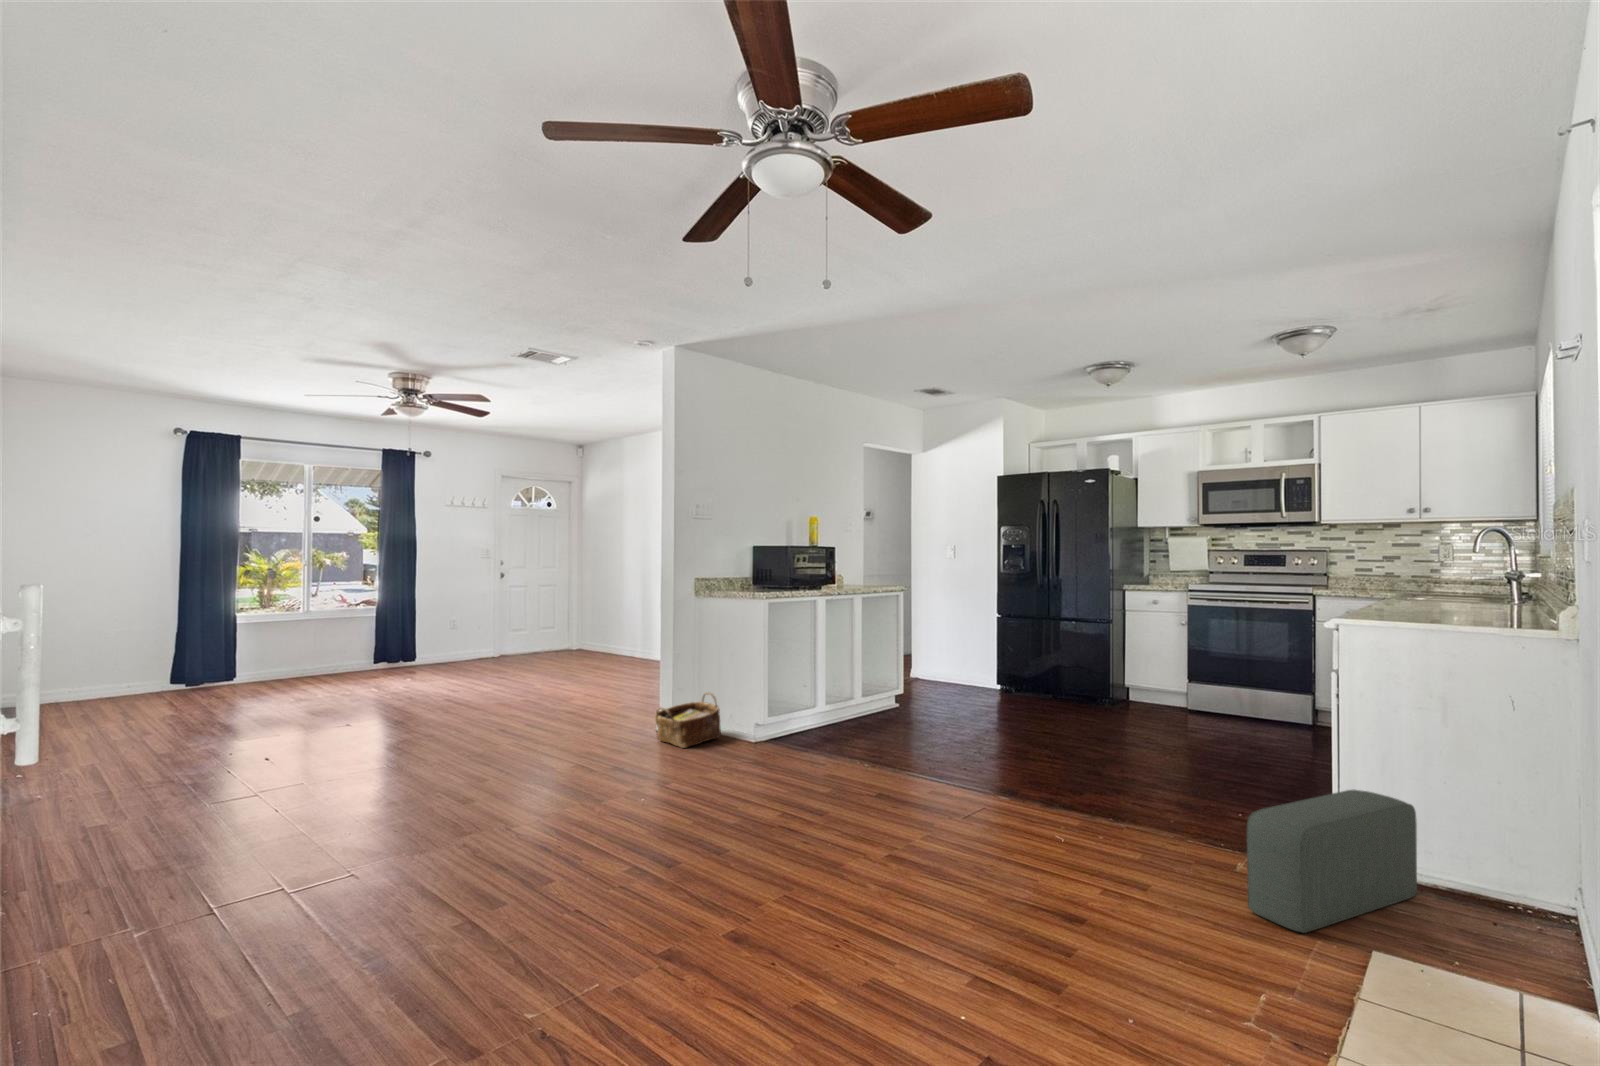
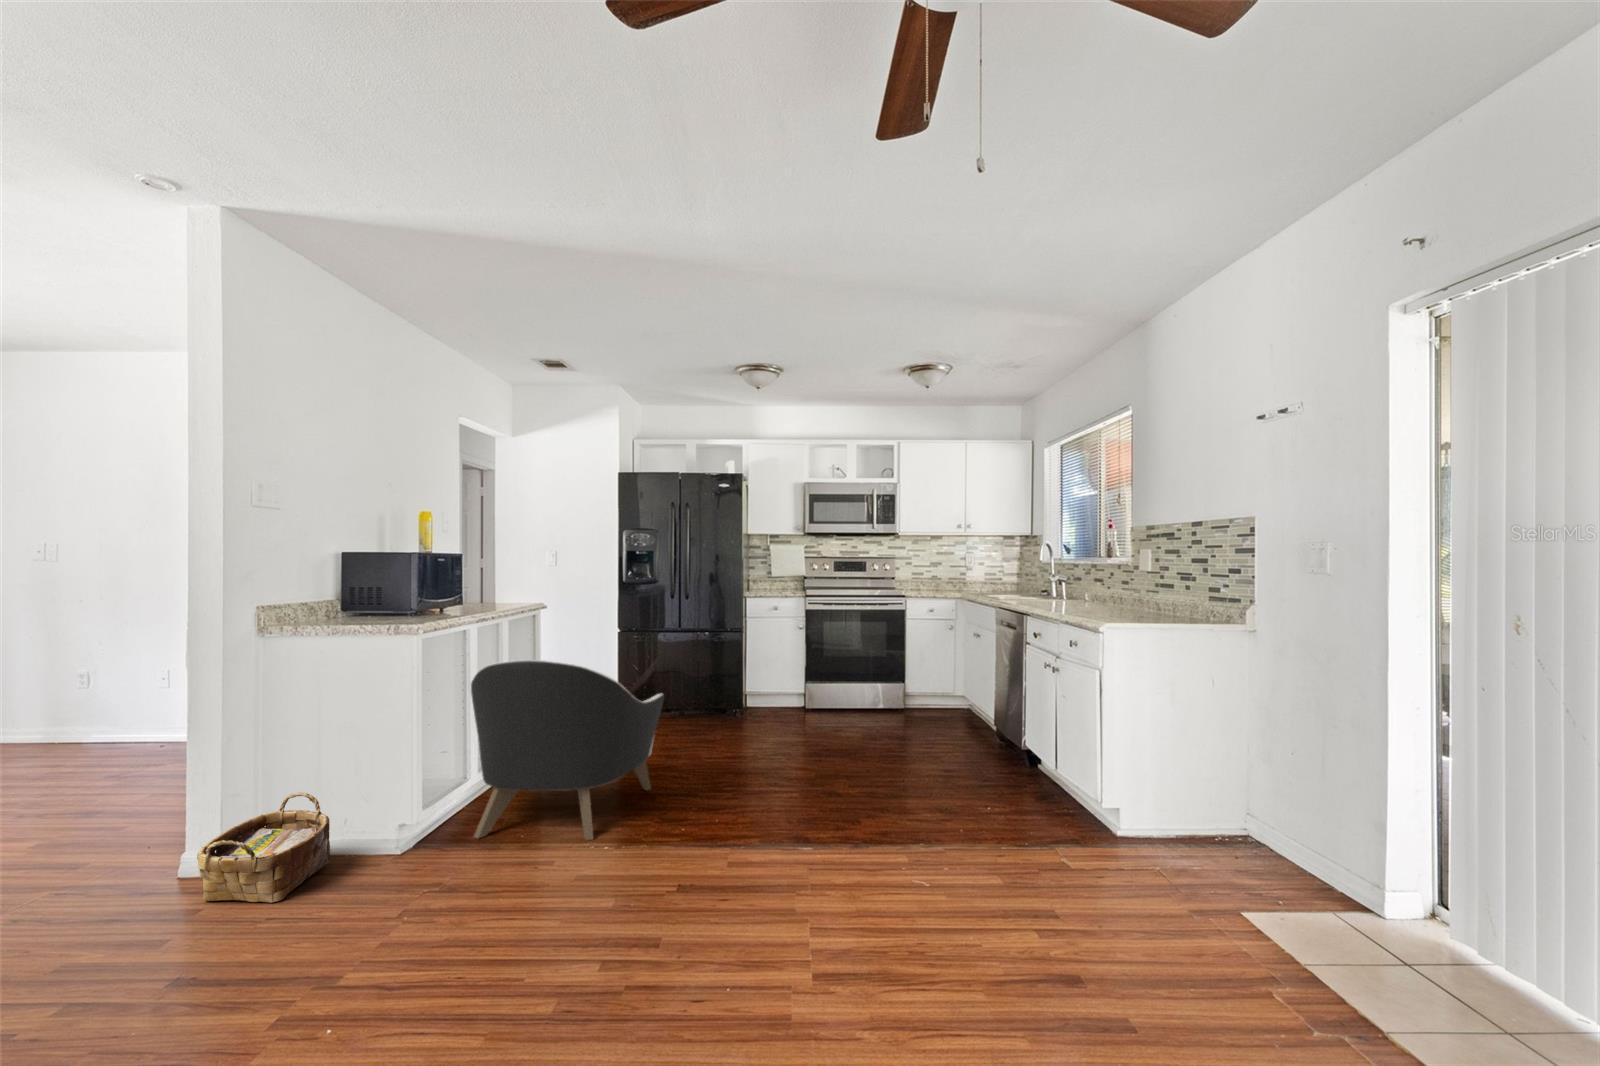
armchair: none [802,622,951,758] -> present [471,660,664,841]
pouf: present [1247,790,1417,933] -> none [1143,767,1217,915]

